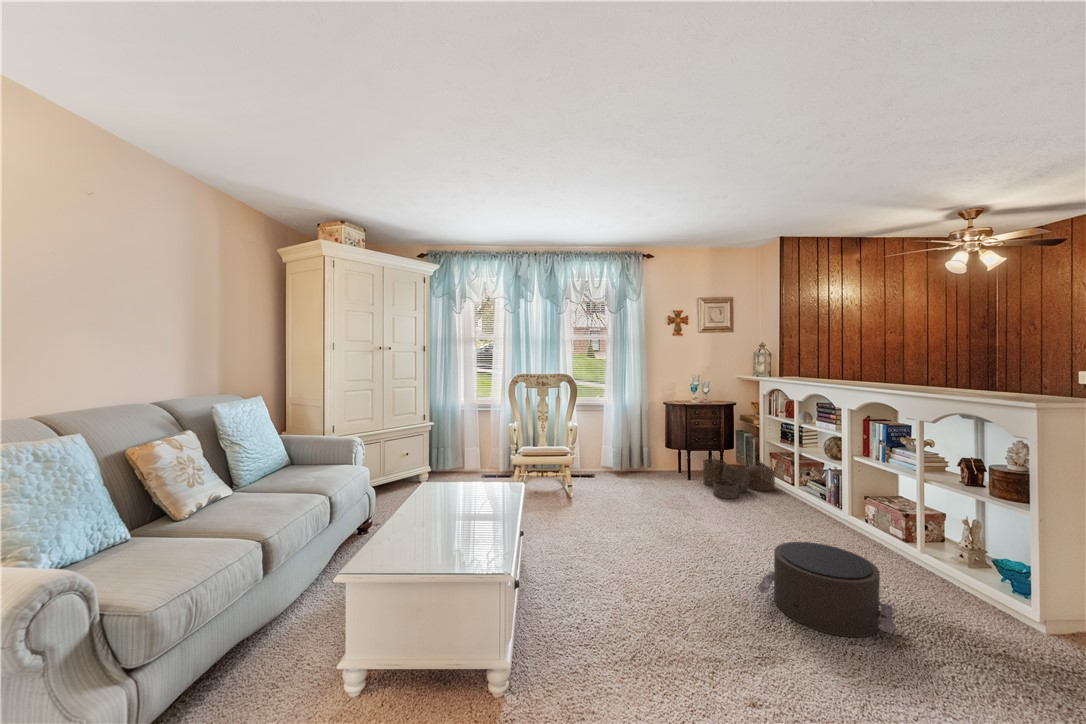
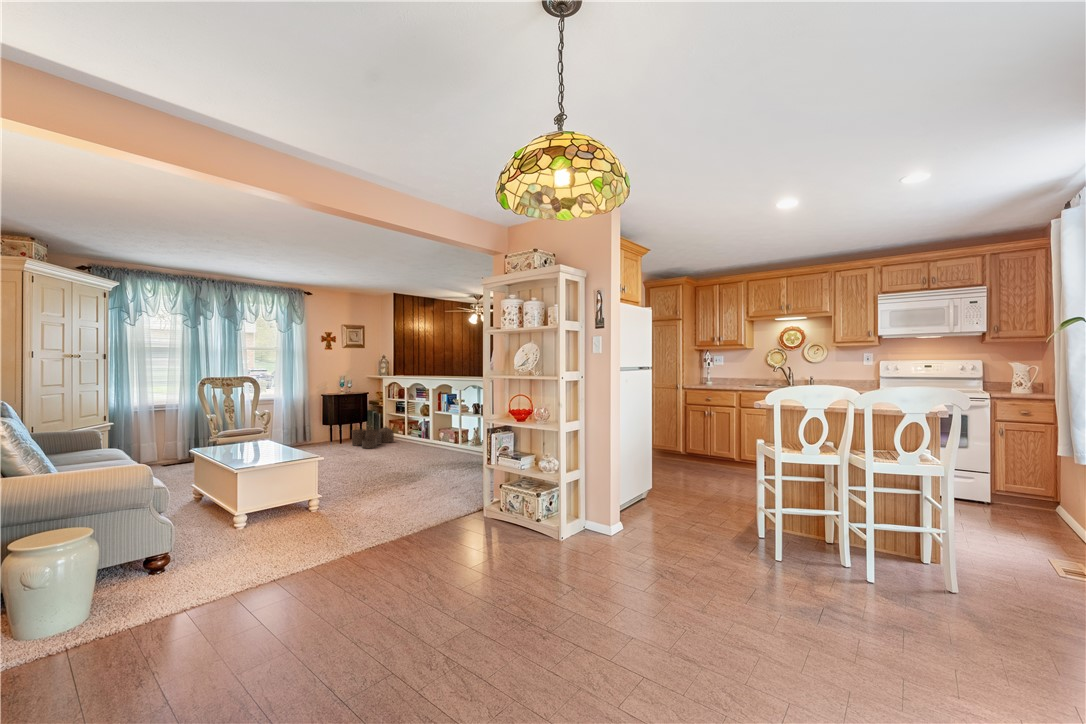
pouf: present [758,542,895,637] -> none [406,443,453,470]

